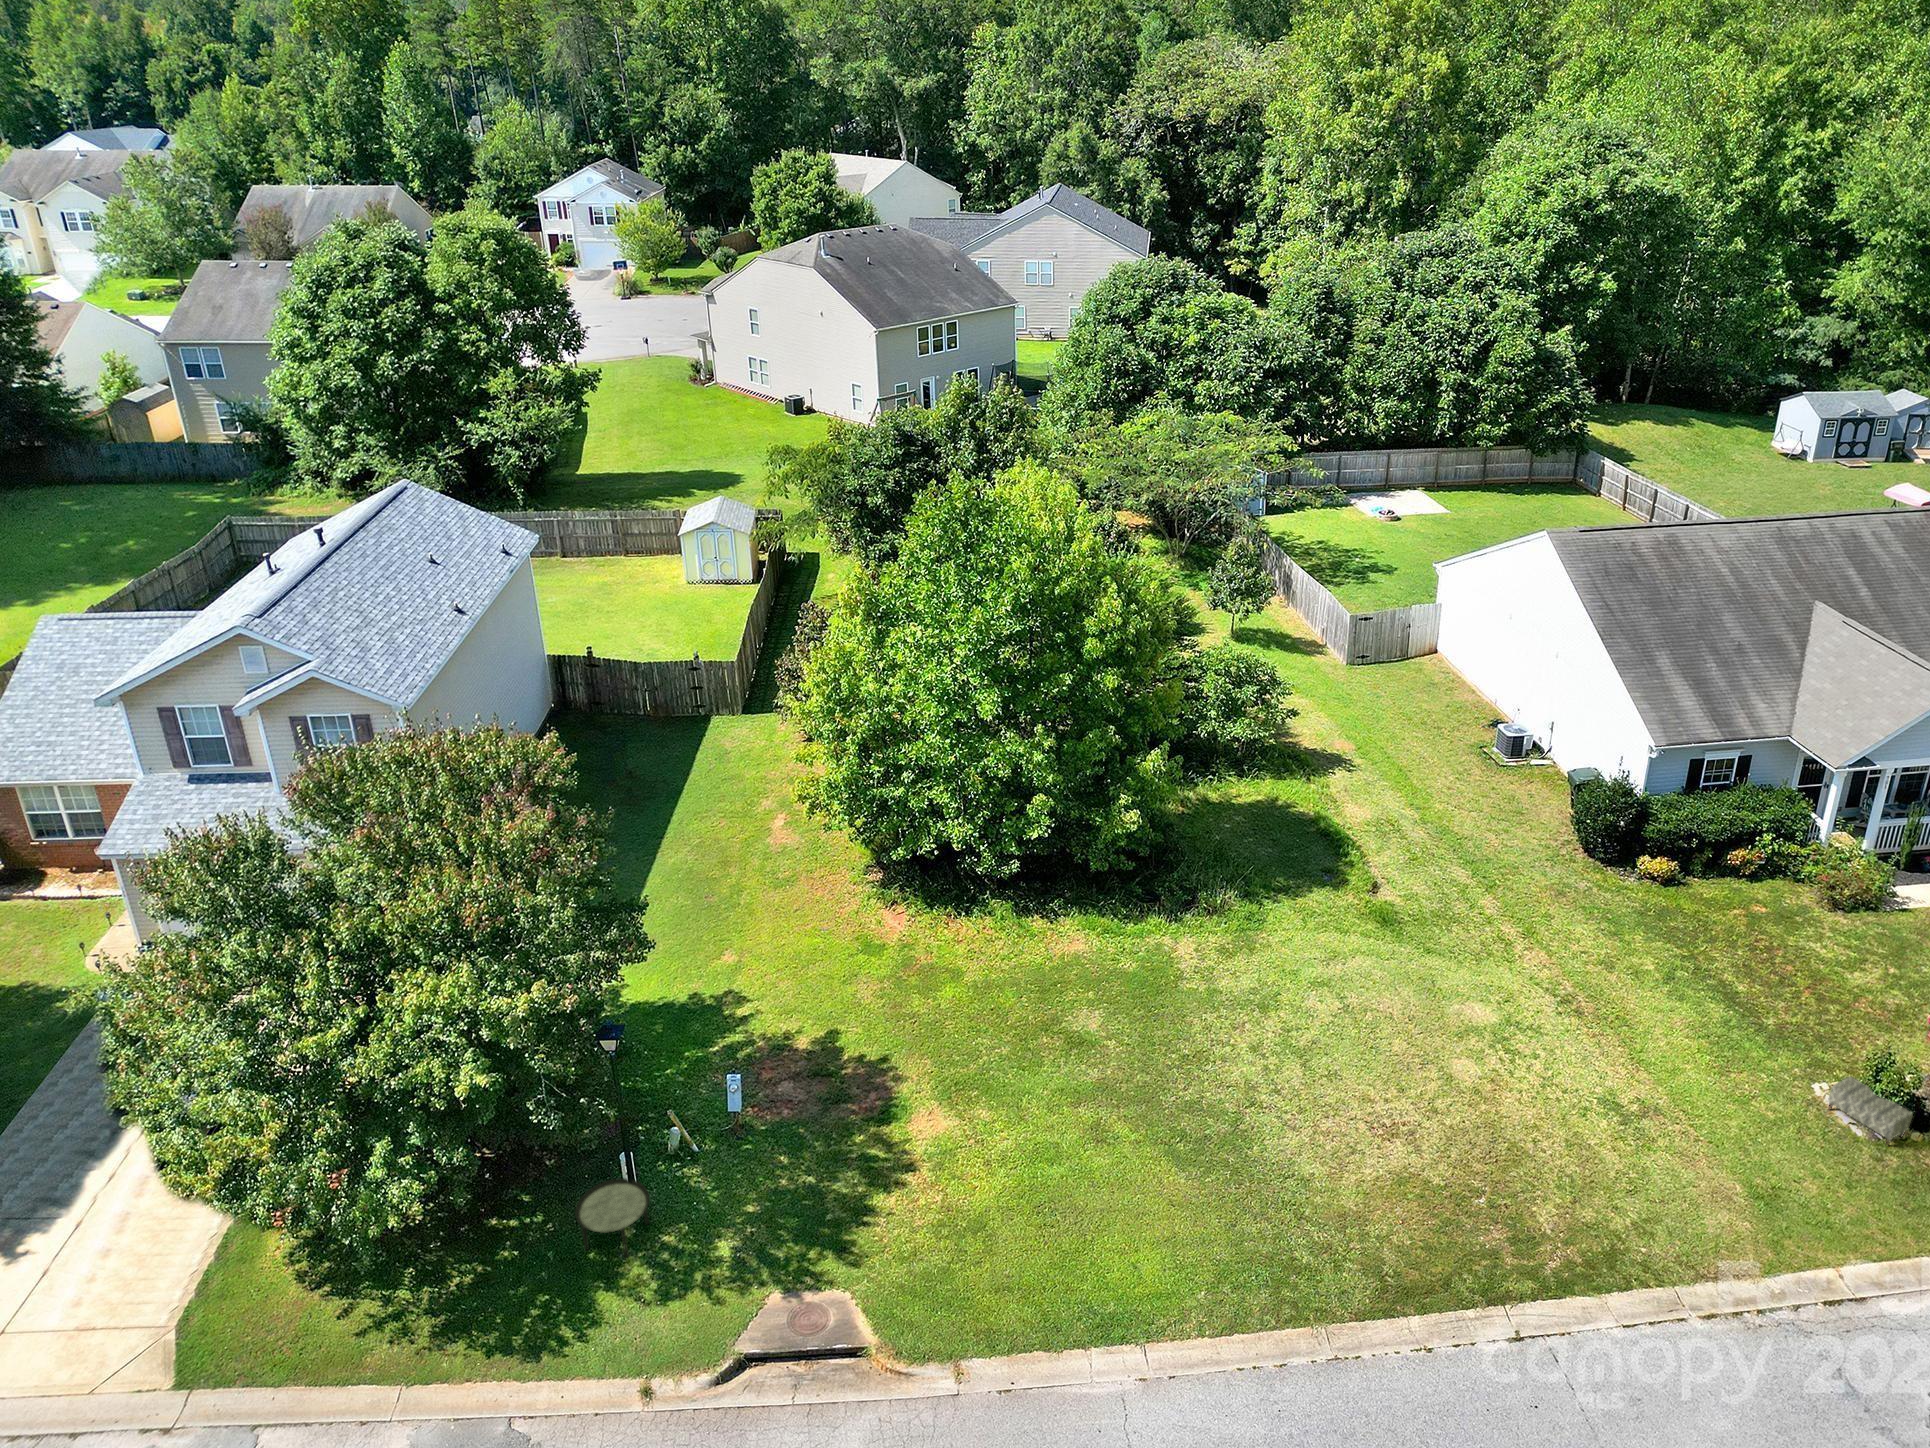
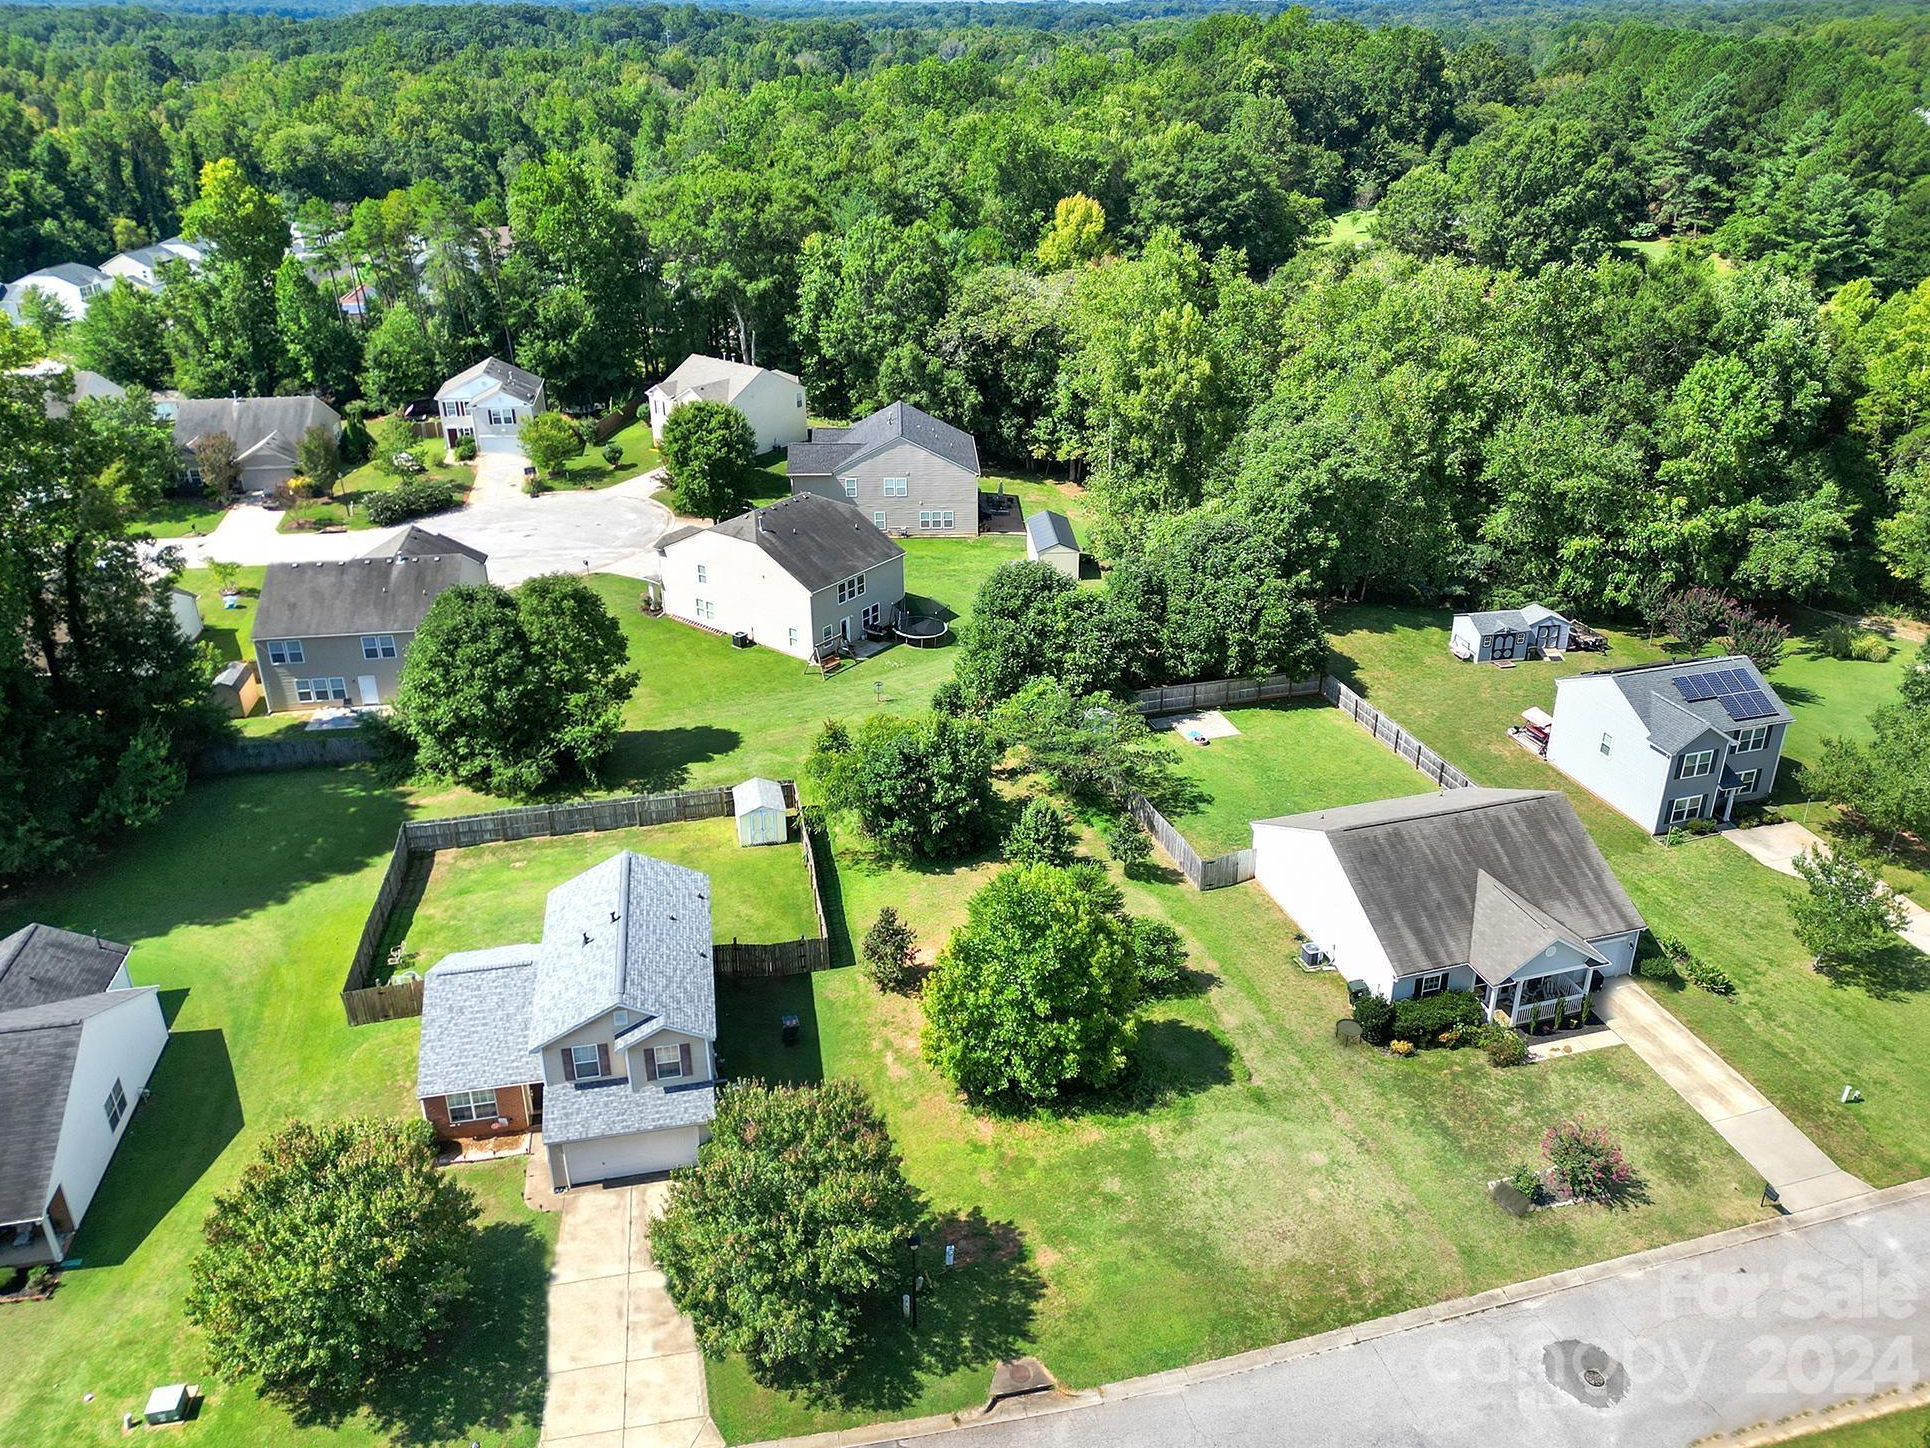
round table: present [575,1178,650,1257] -> present [1336,1019,1364,1047]

